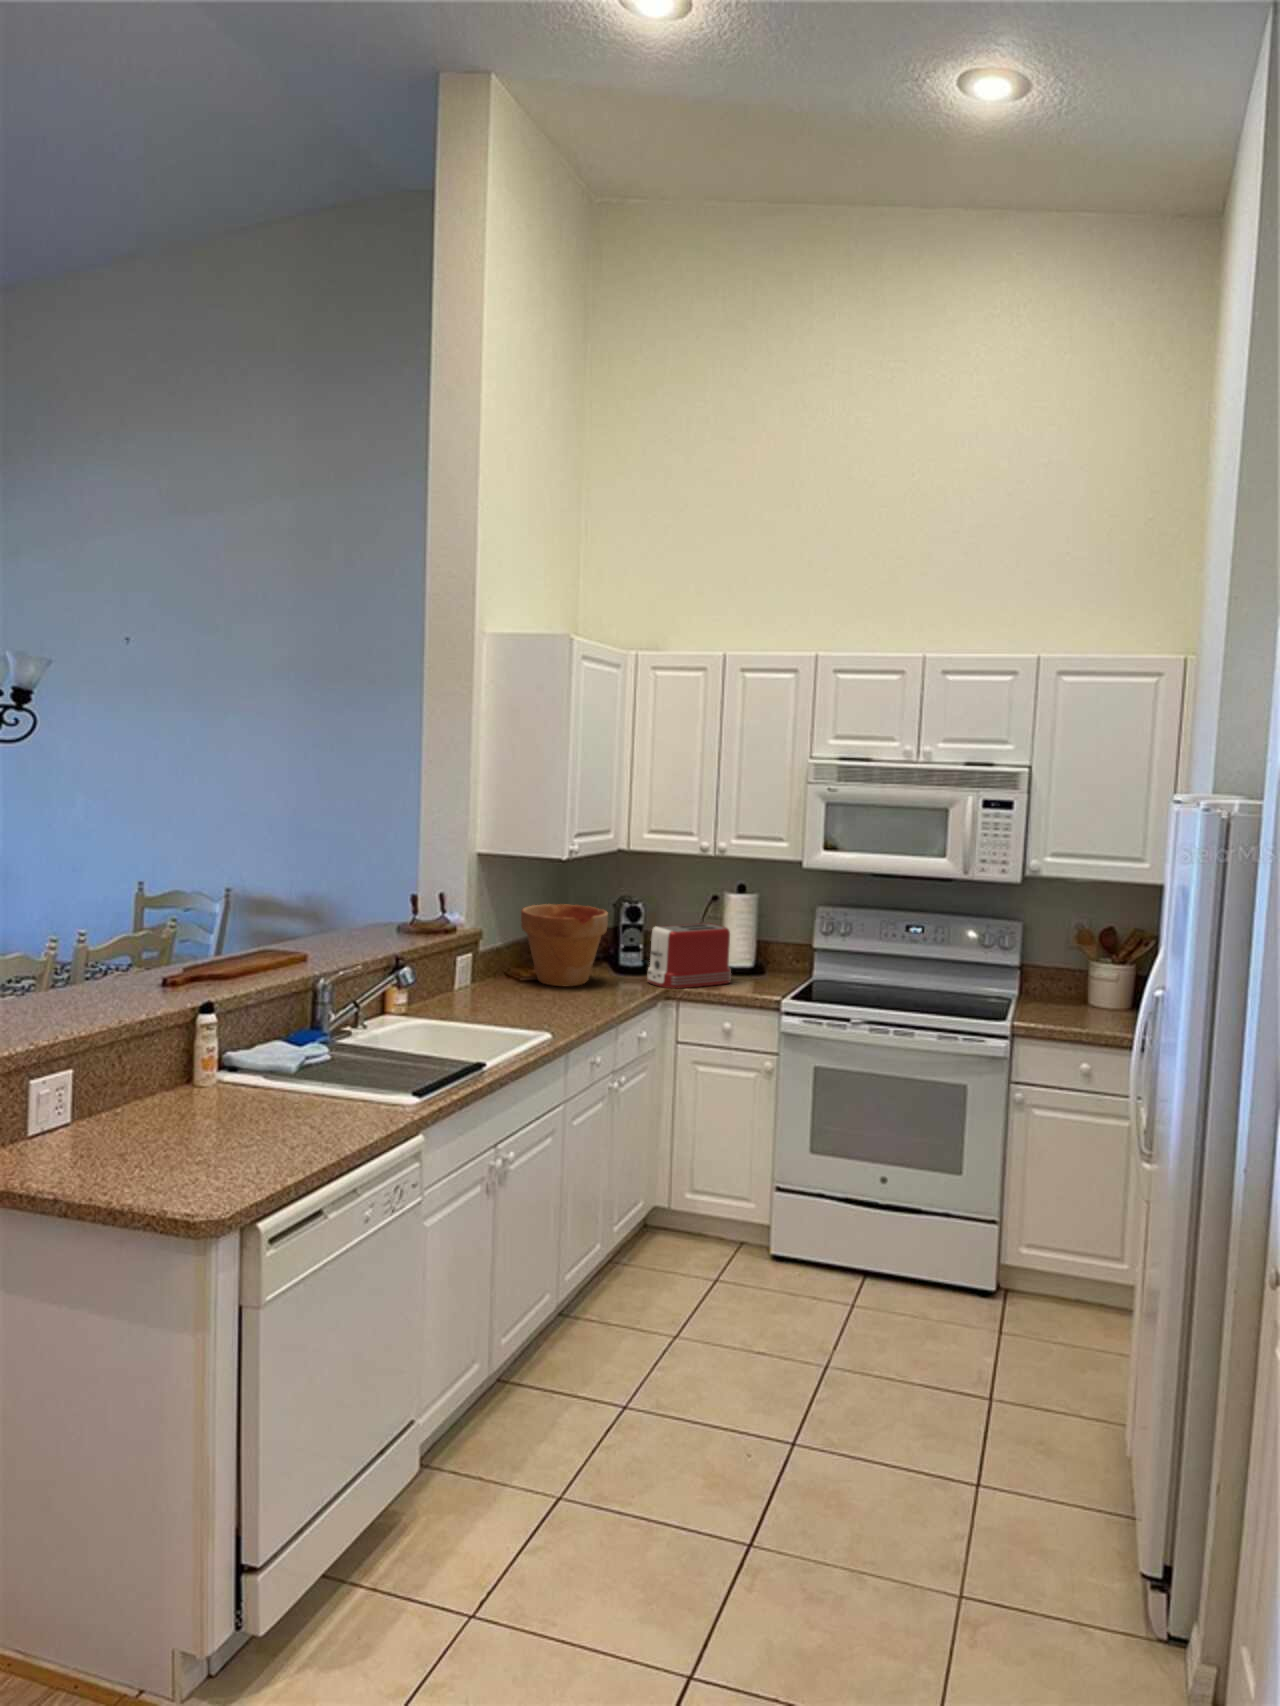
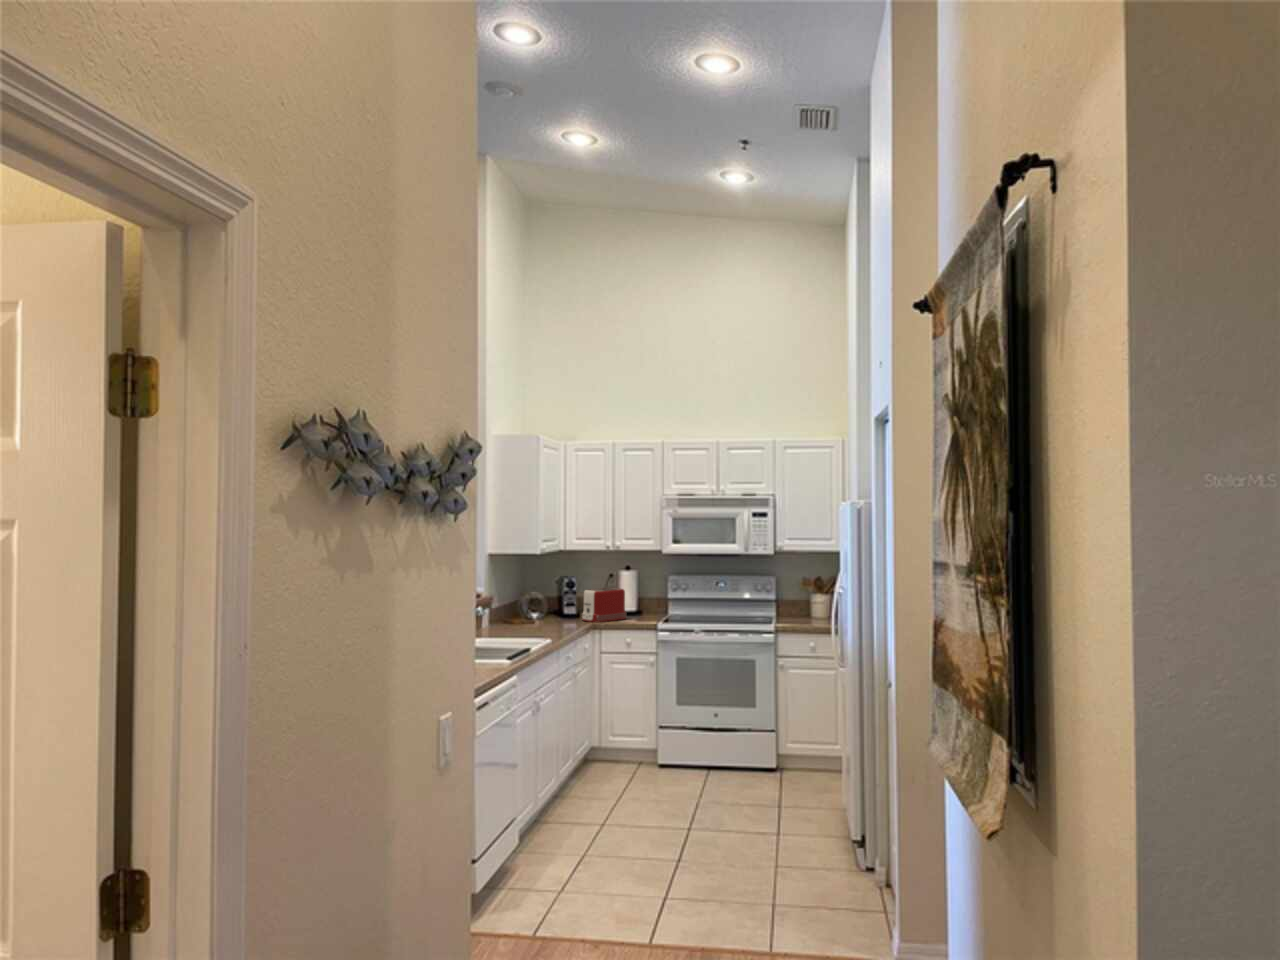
flower pot: present [521,904,608,986] -> none [513,581,561,624]

